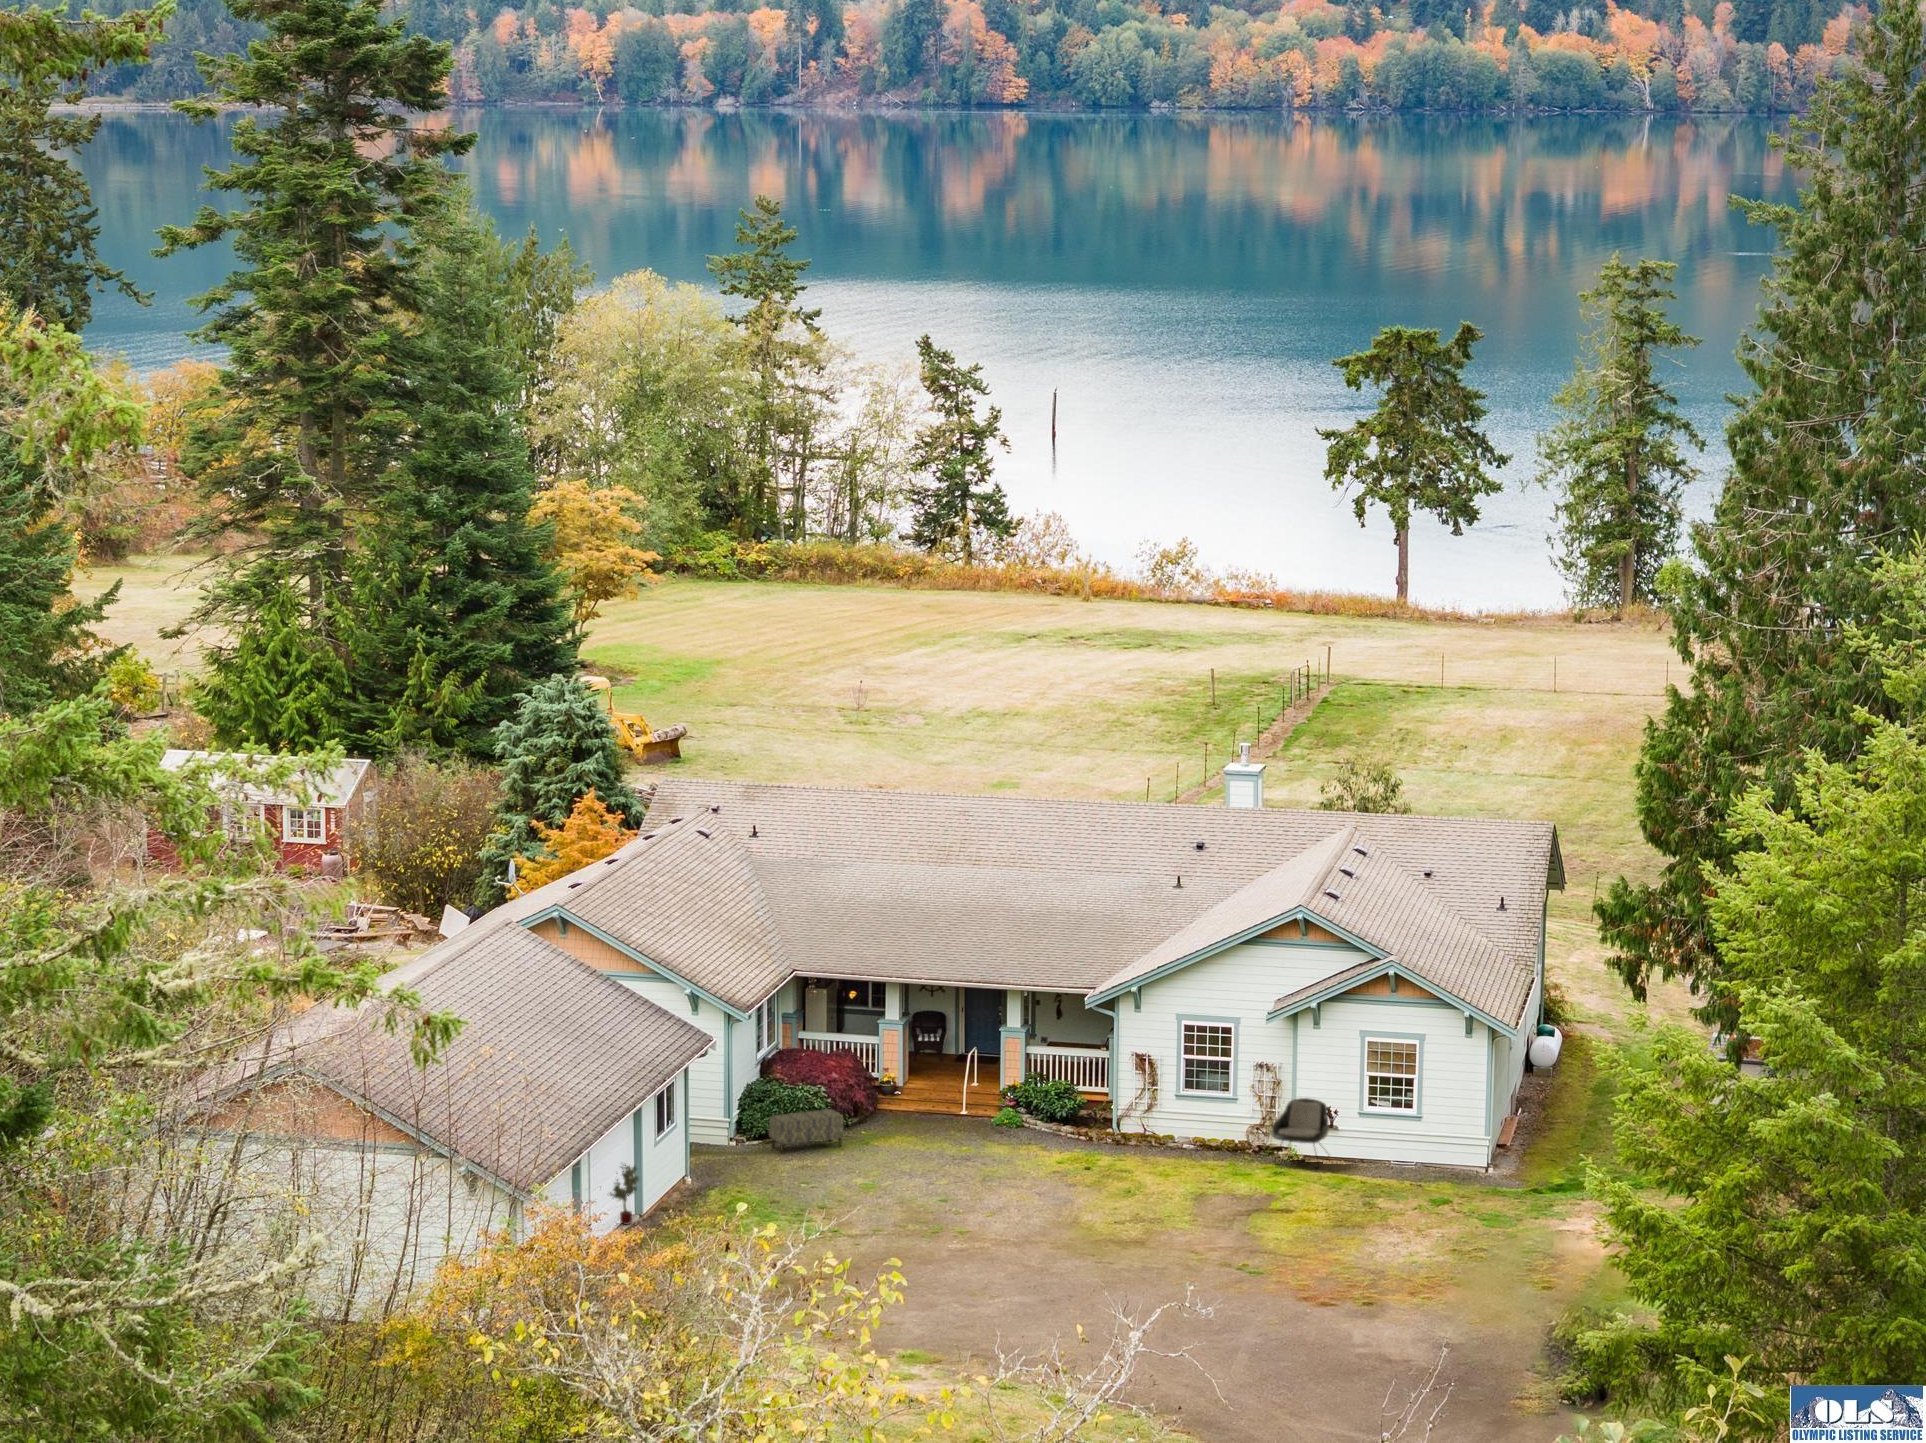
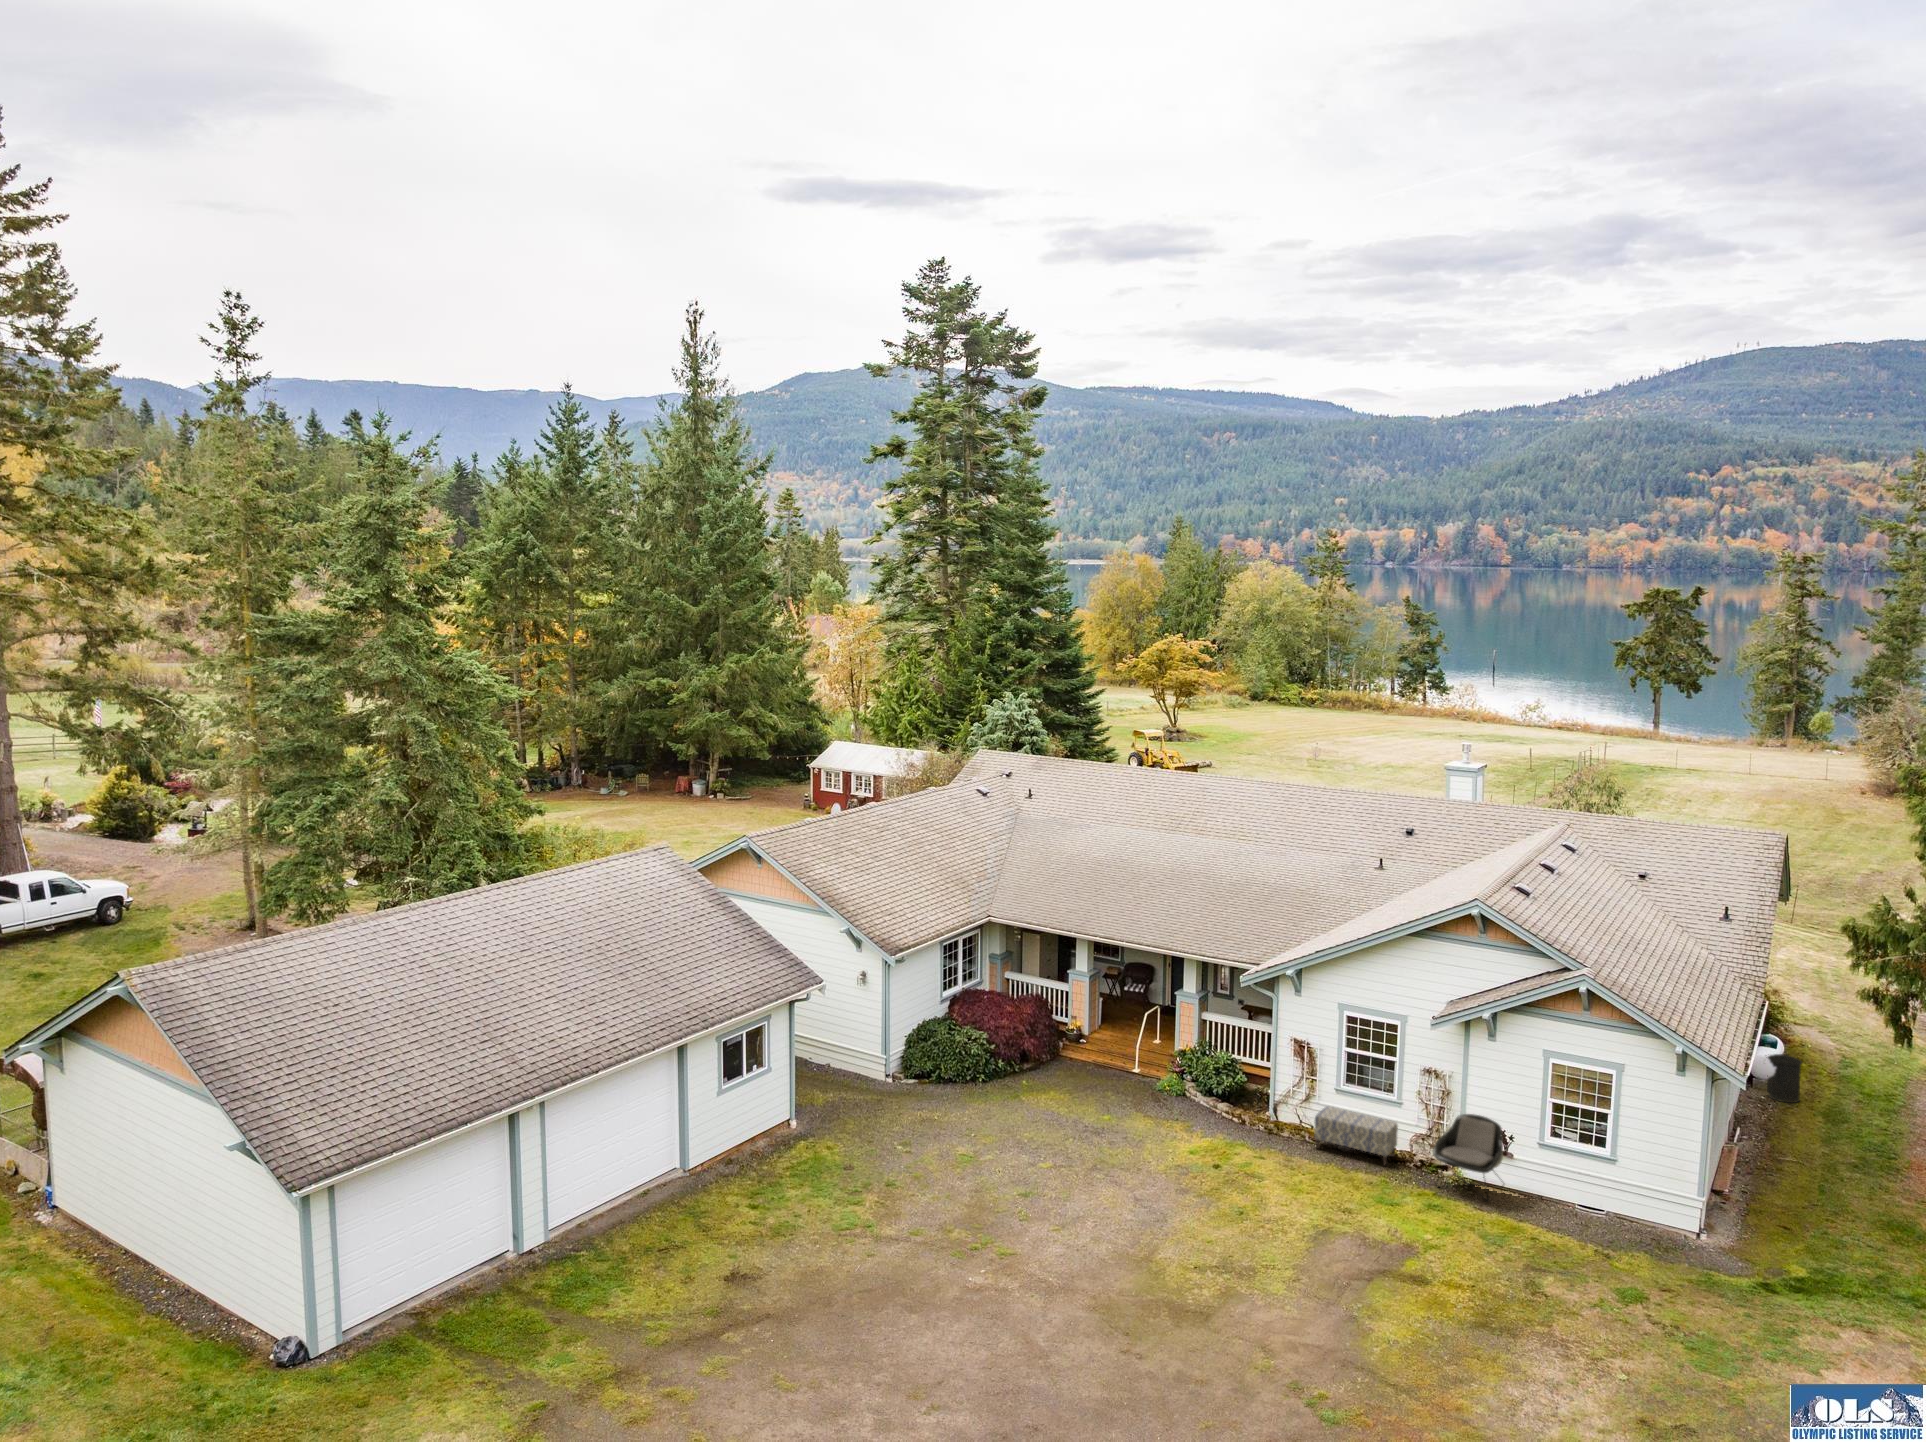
trash can: none [1541,1033,1571,1081] -> present [1767,1052,1803,1103]
bench: present [769,1109,843,1154] -> present [1314,1106,1398,1166]
potted tree: present [610,1165,639,1225] -> none [694,1109,734,1174]

